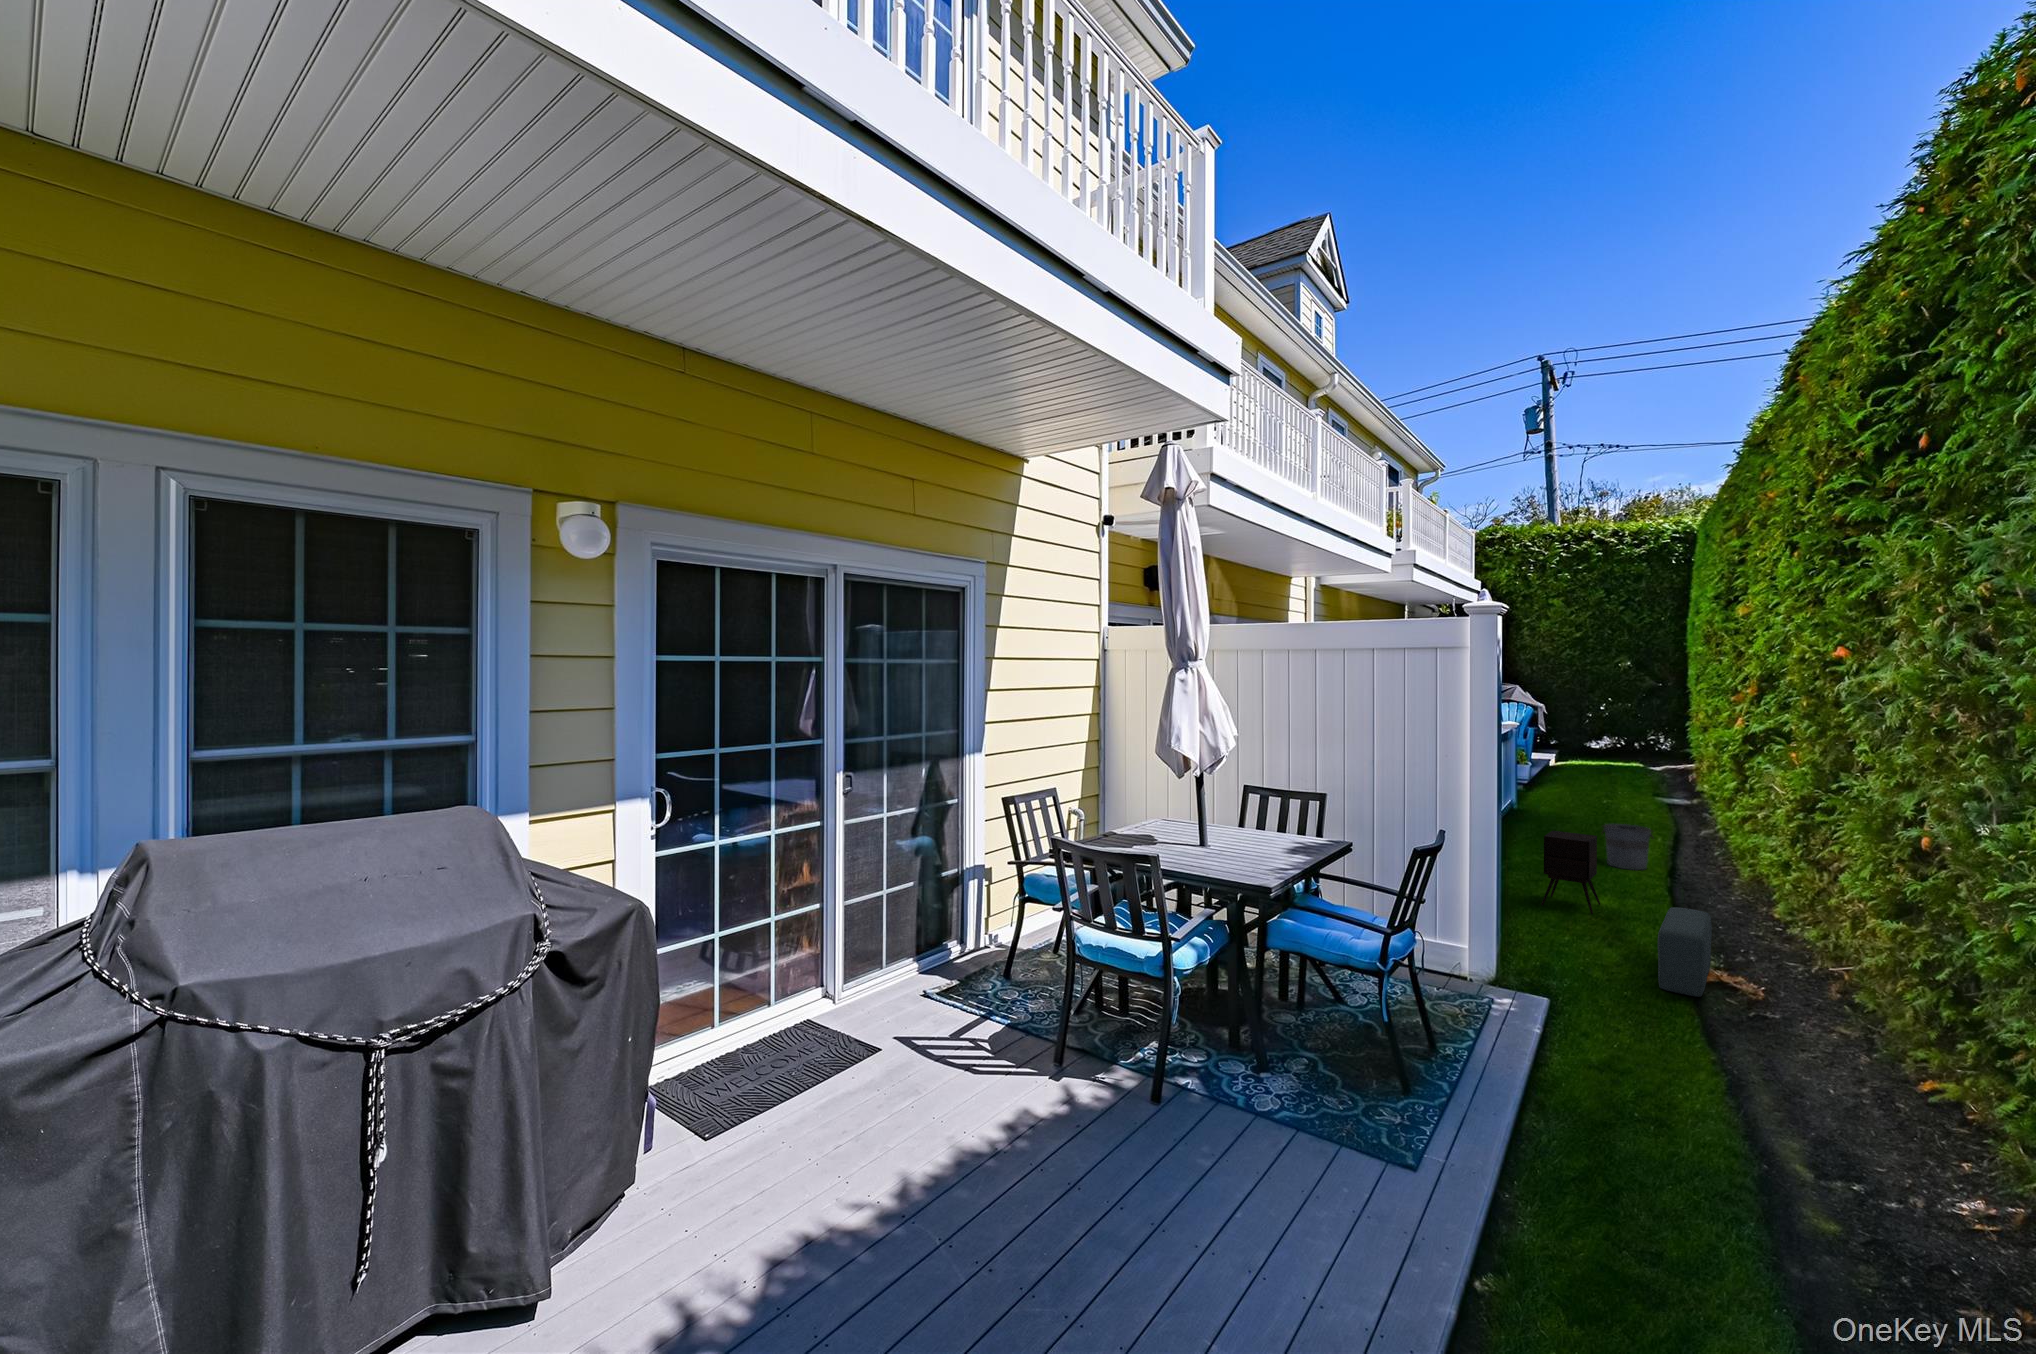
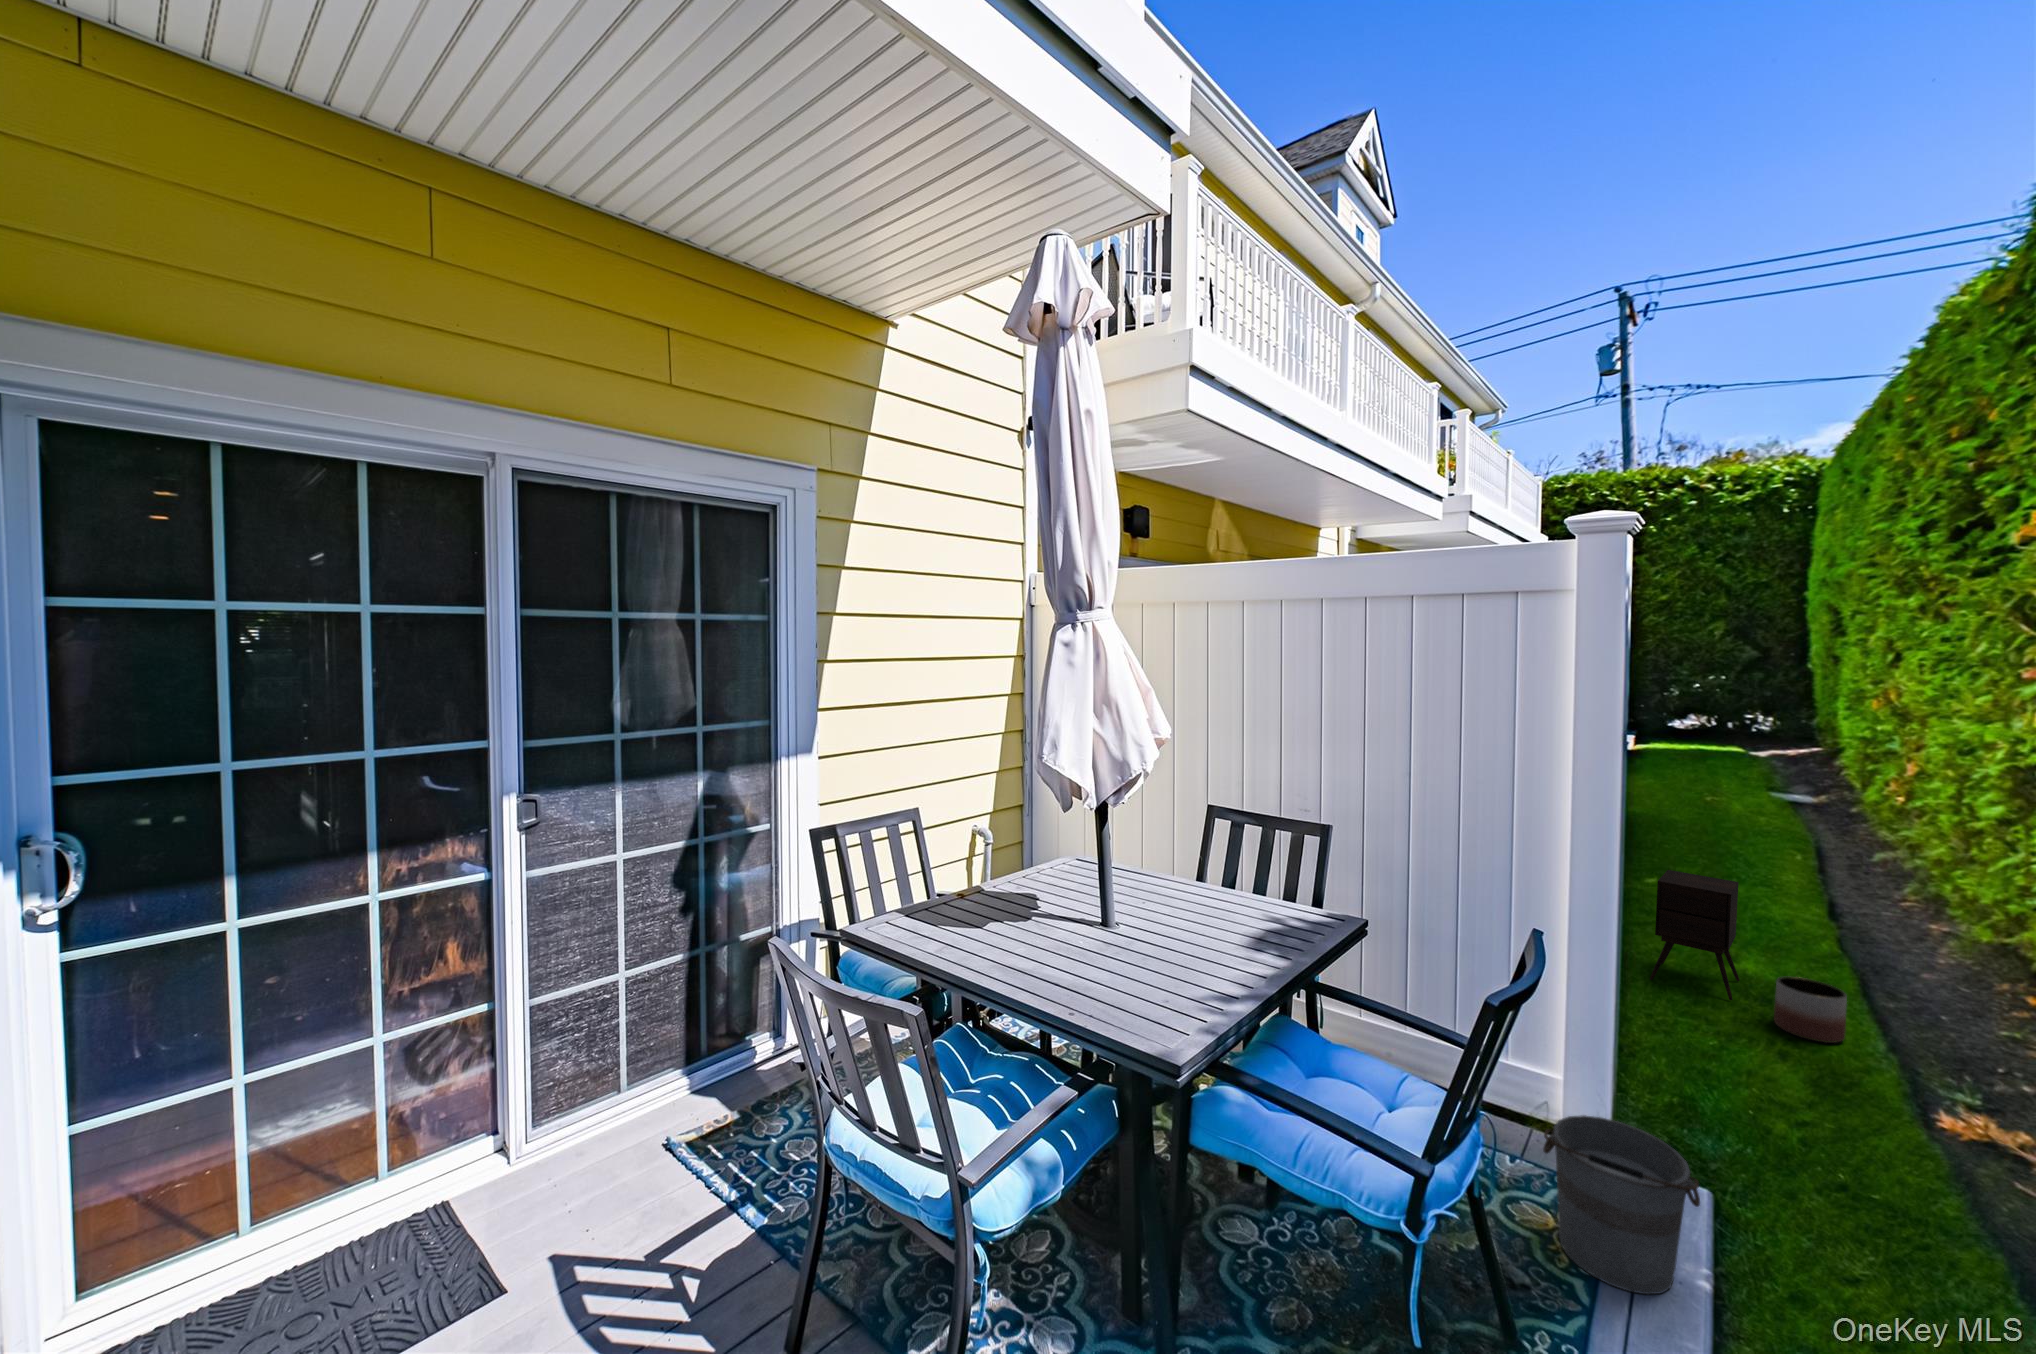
bucket: present [1602,824,1653,870] -> present [1543,1115,1700,1294]
planter: none [1616,894,1658,933] -> present [1774,976,1847,1043]
pouf: present [1658,907,1712,997] -> none [1882,1024,1985,1210]

